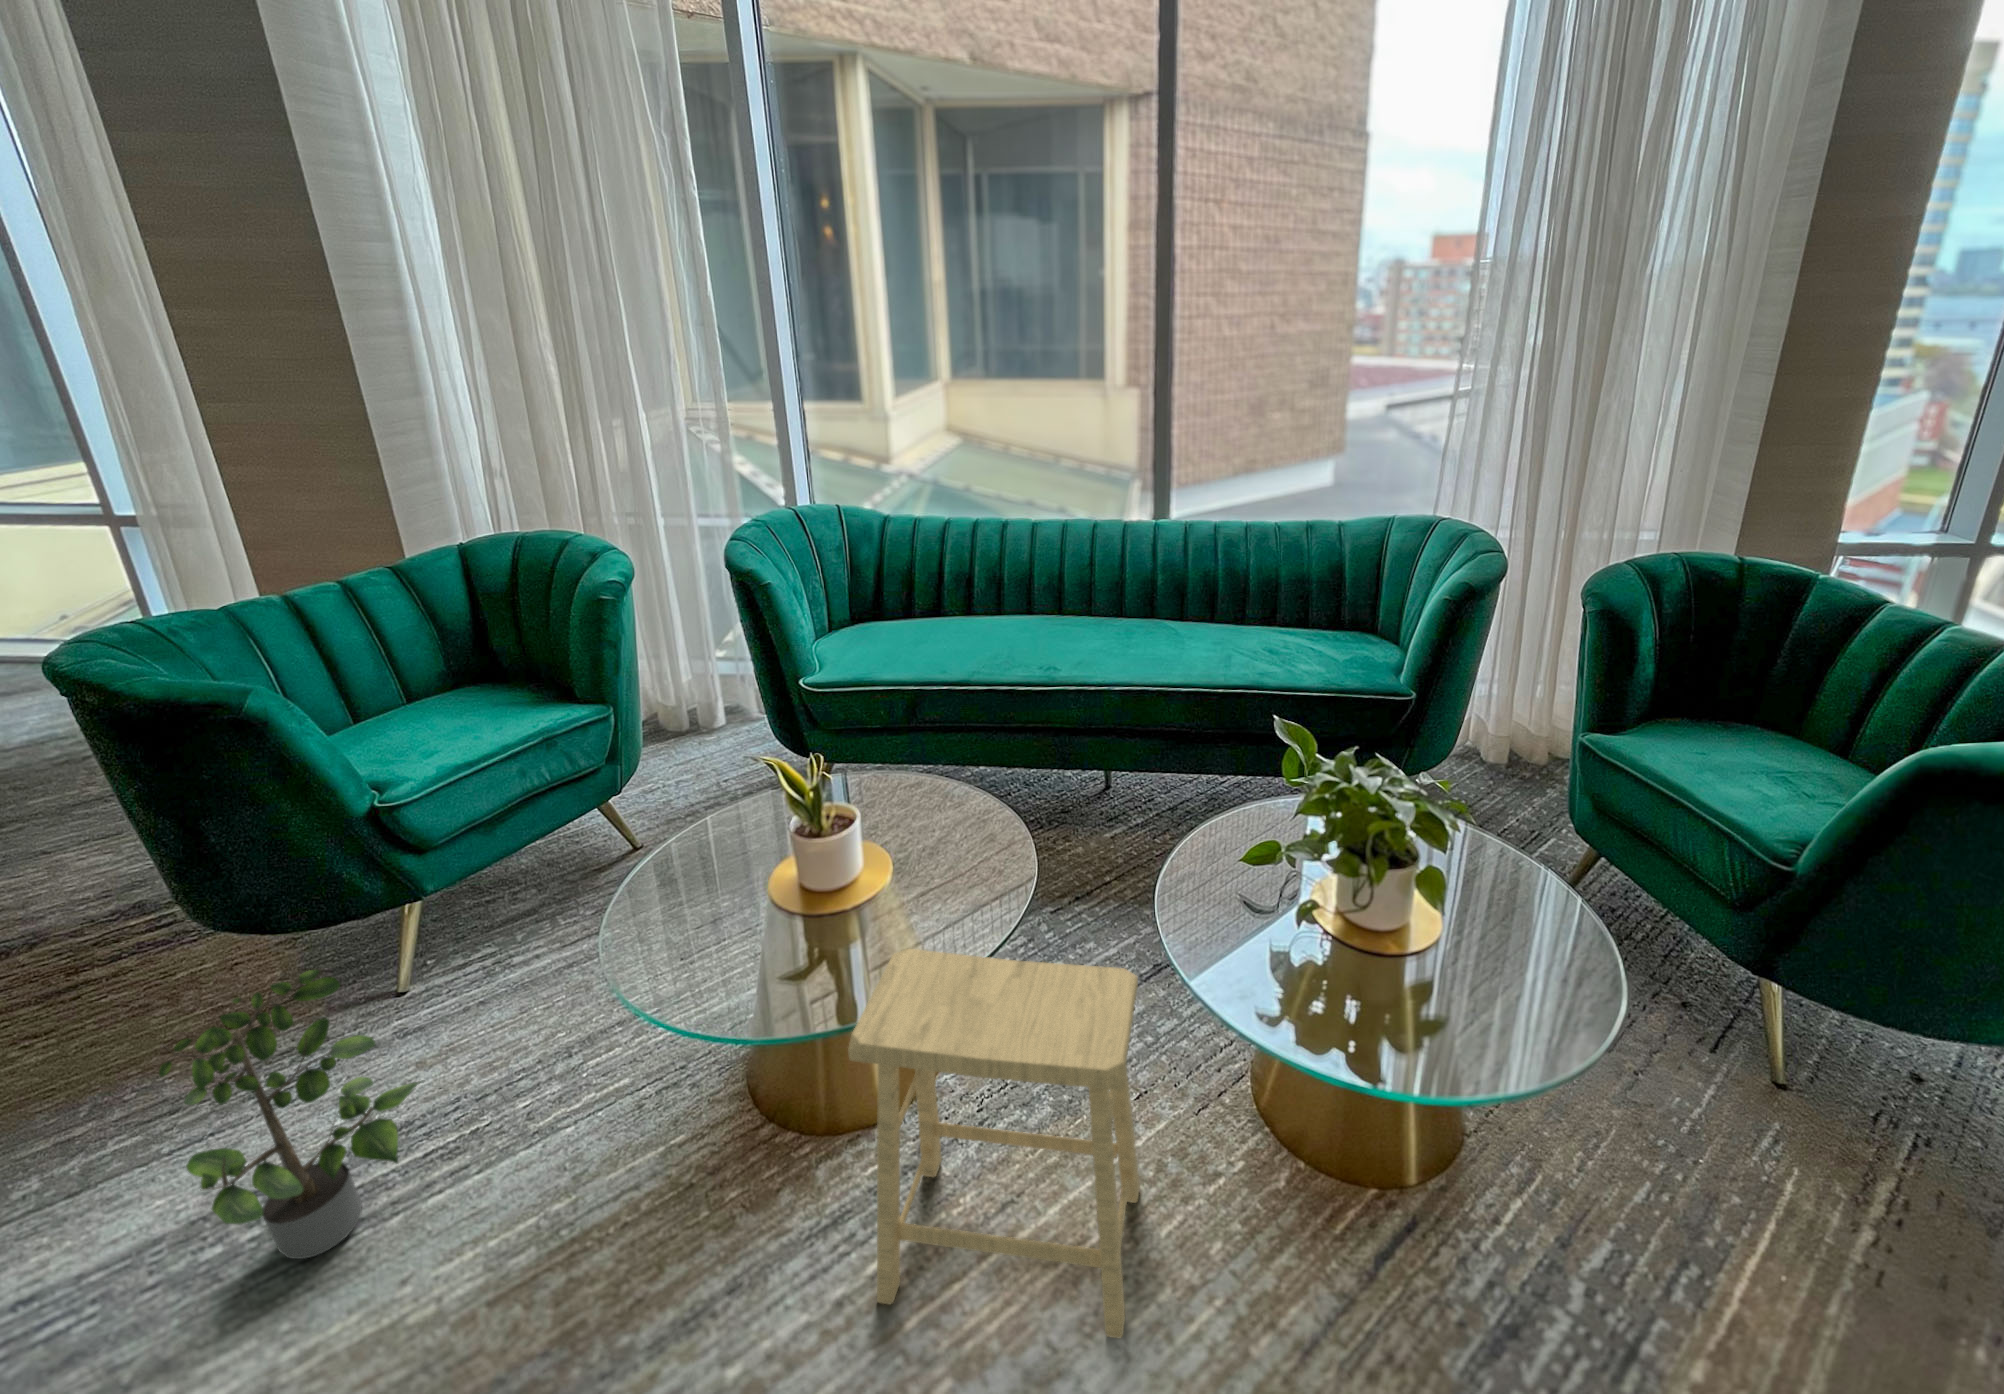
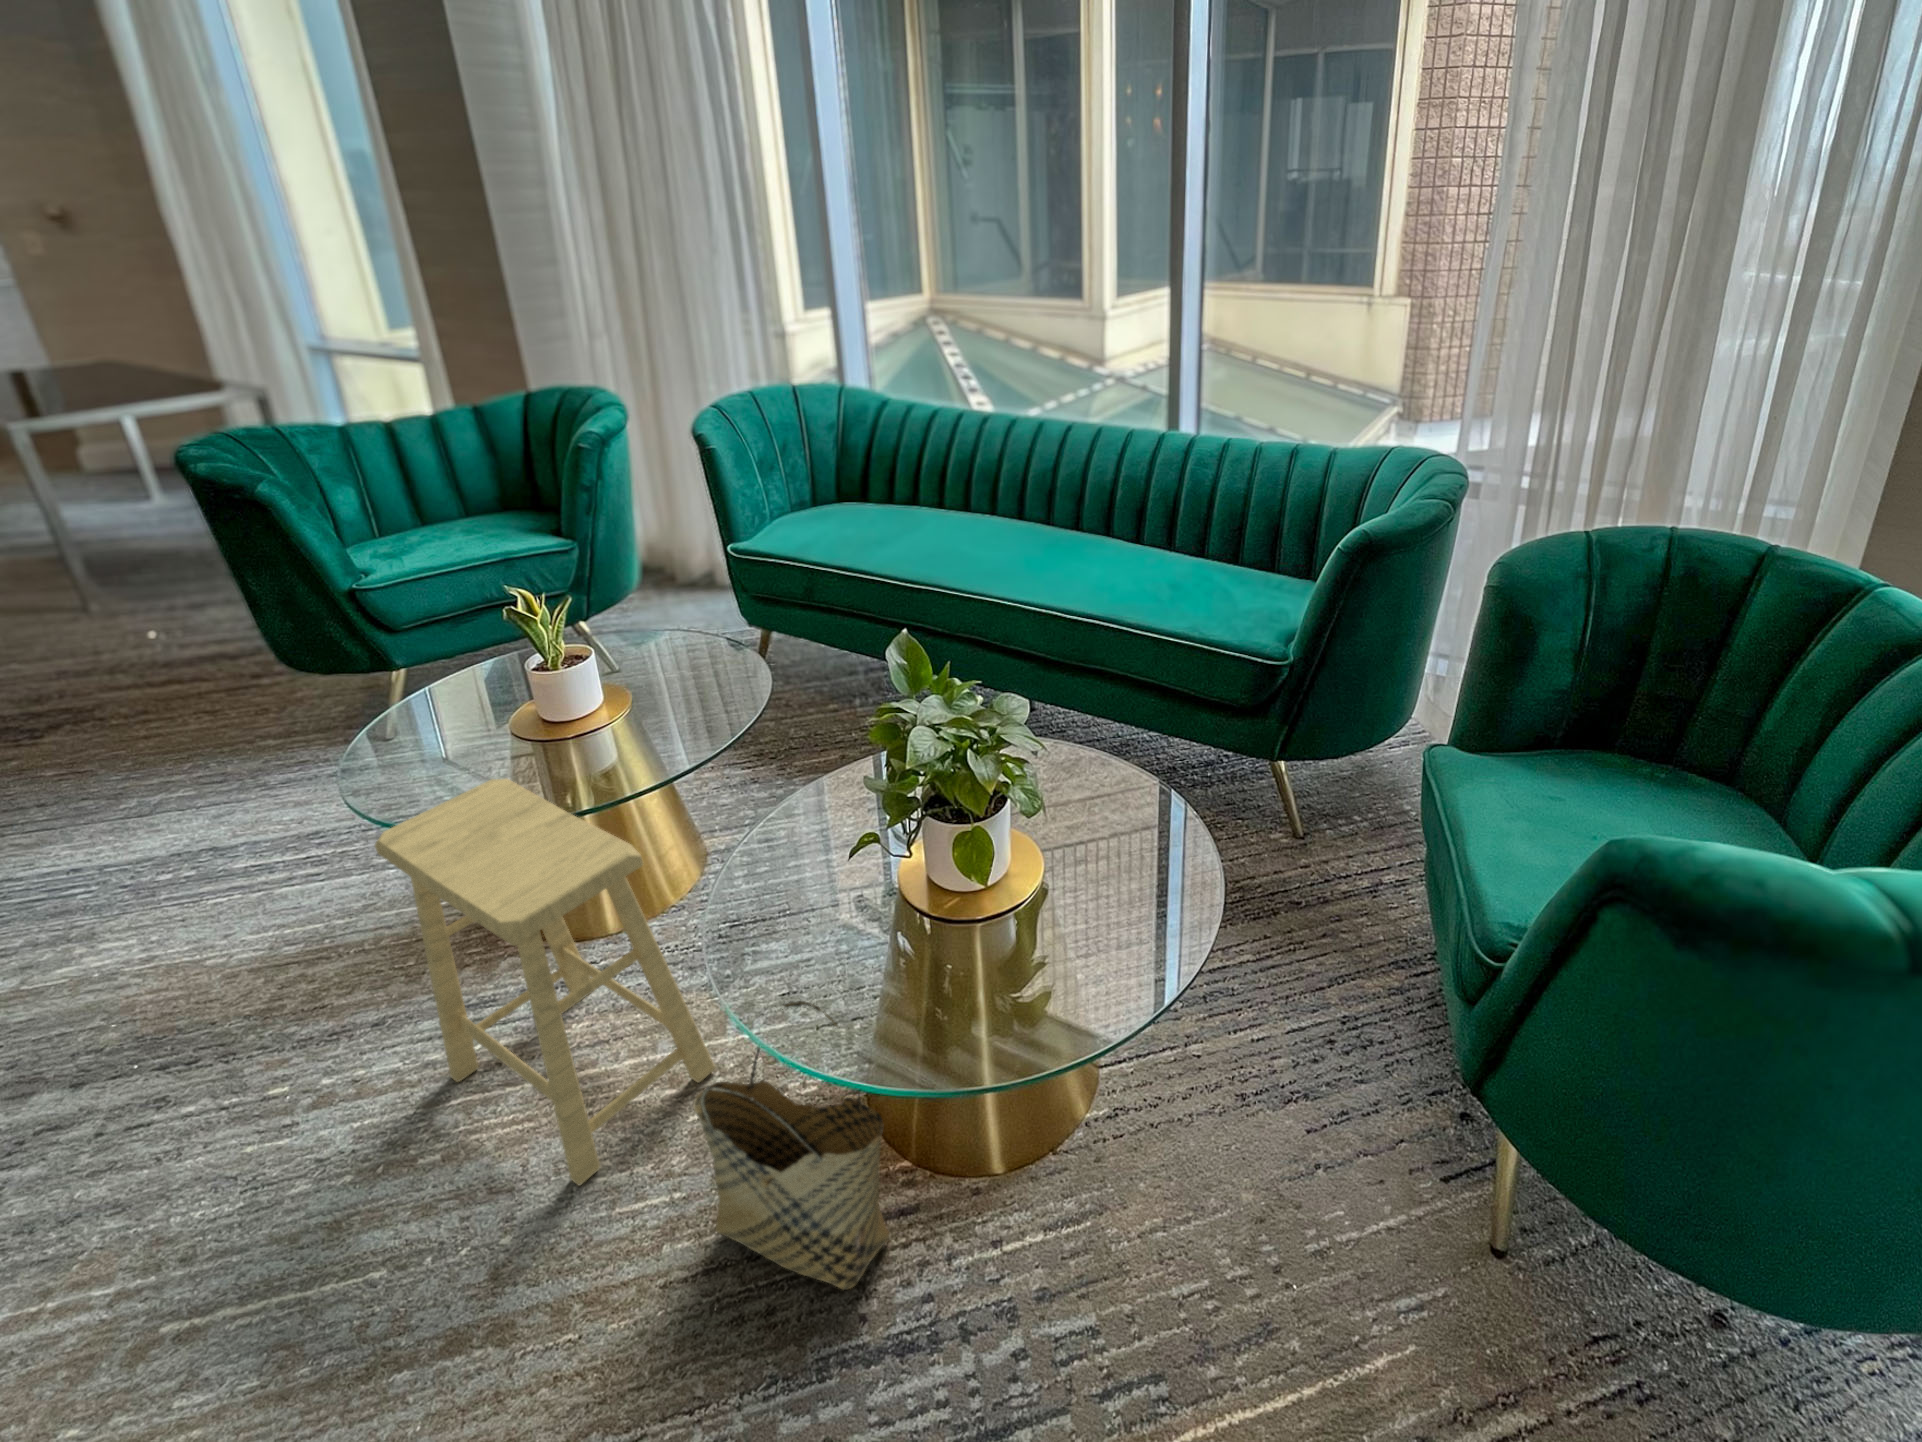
potted plant: present [159,970,419,1259] -> none [59,683,290,903]
woven basket: none [1275,1056,1454,1315] -> present [694,1001,889,1290]

